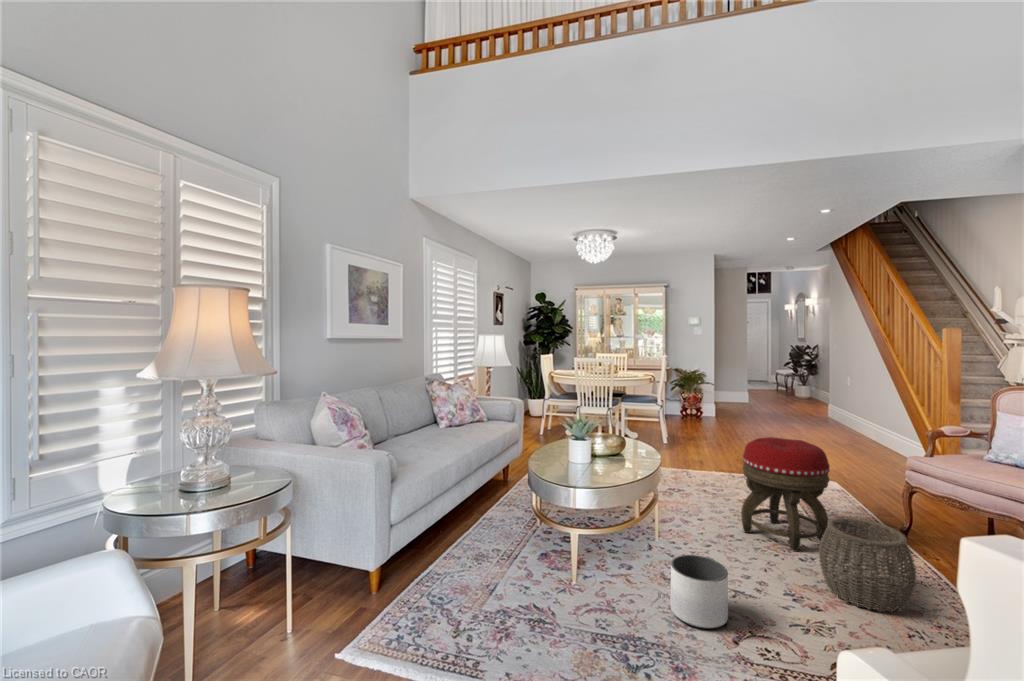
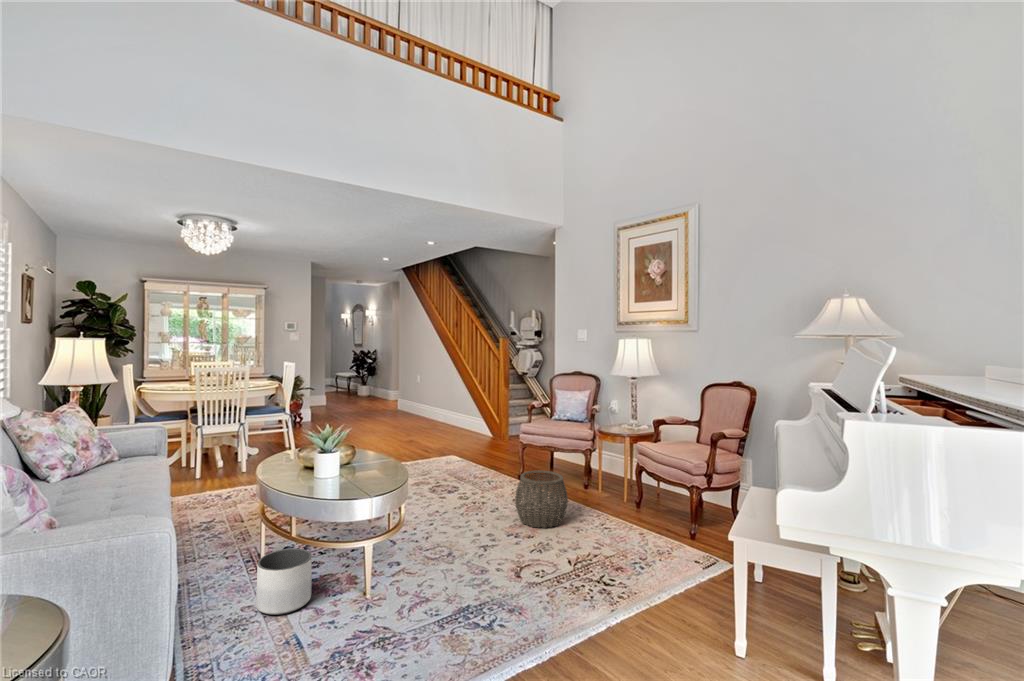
footstool: present [741,437,830,552] -> none [439,425,498,510]
planter: present [670,555,728,629] -> present [256,548,312,615]

